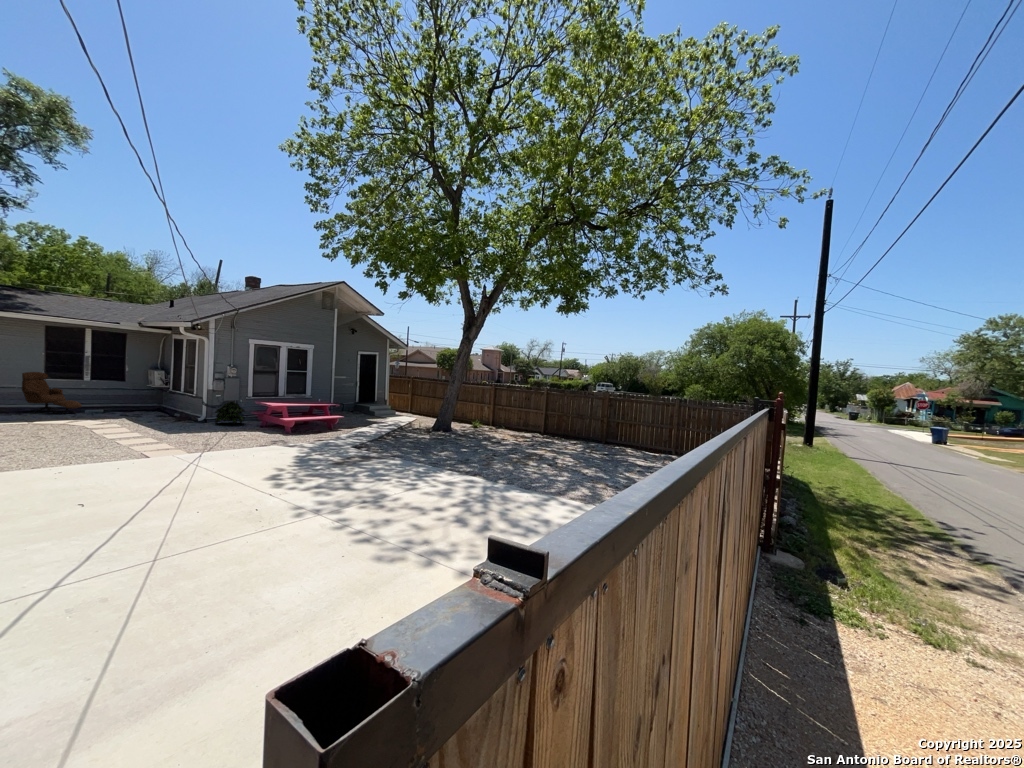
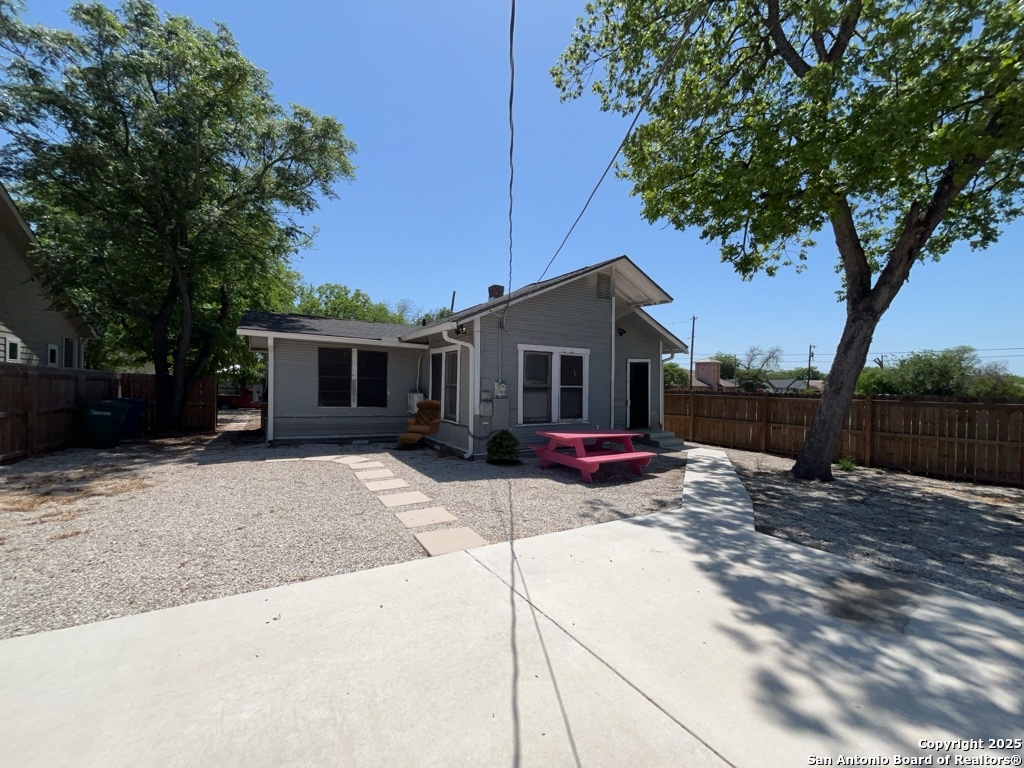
lounge chair: present [22,372,82,414] -> present [397,400,442,449]

